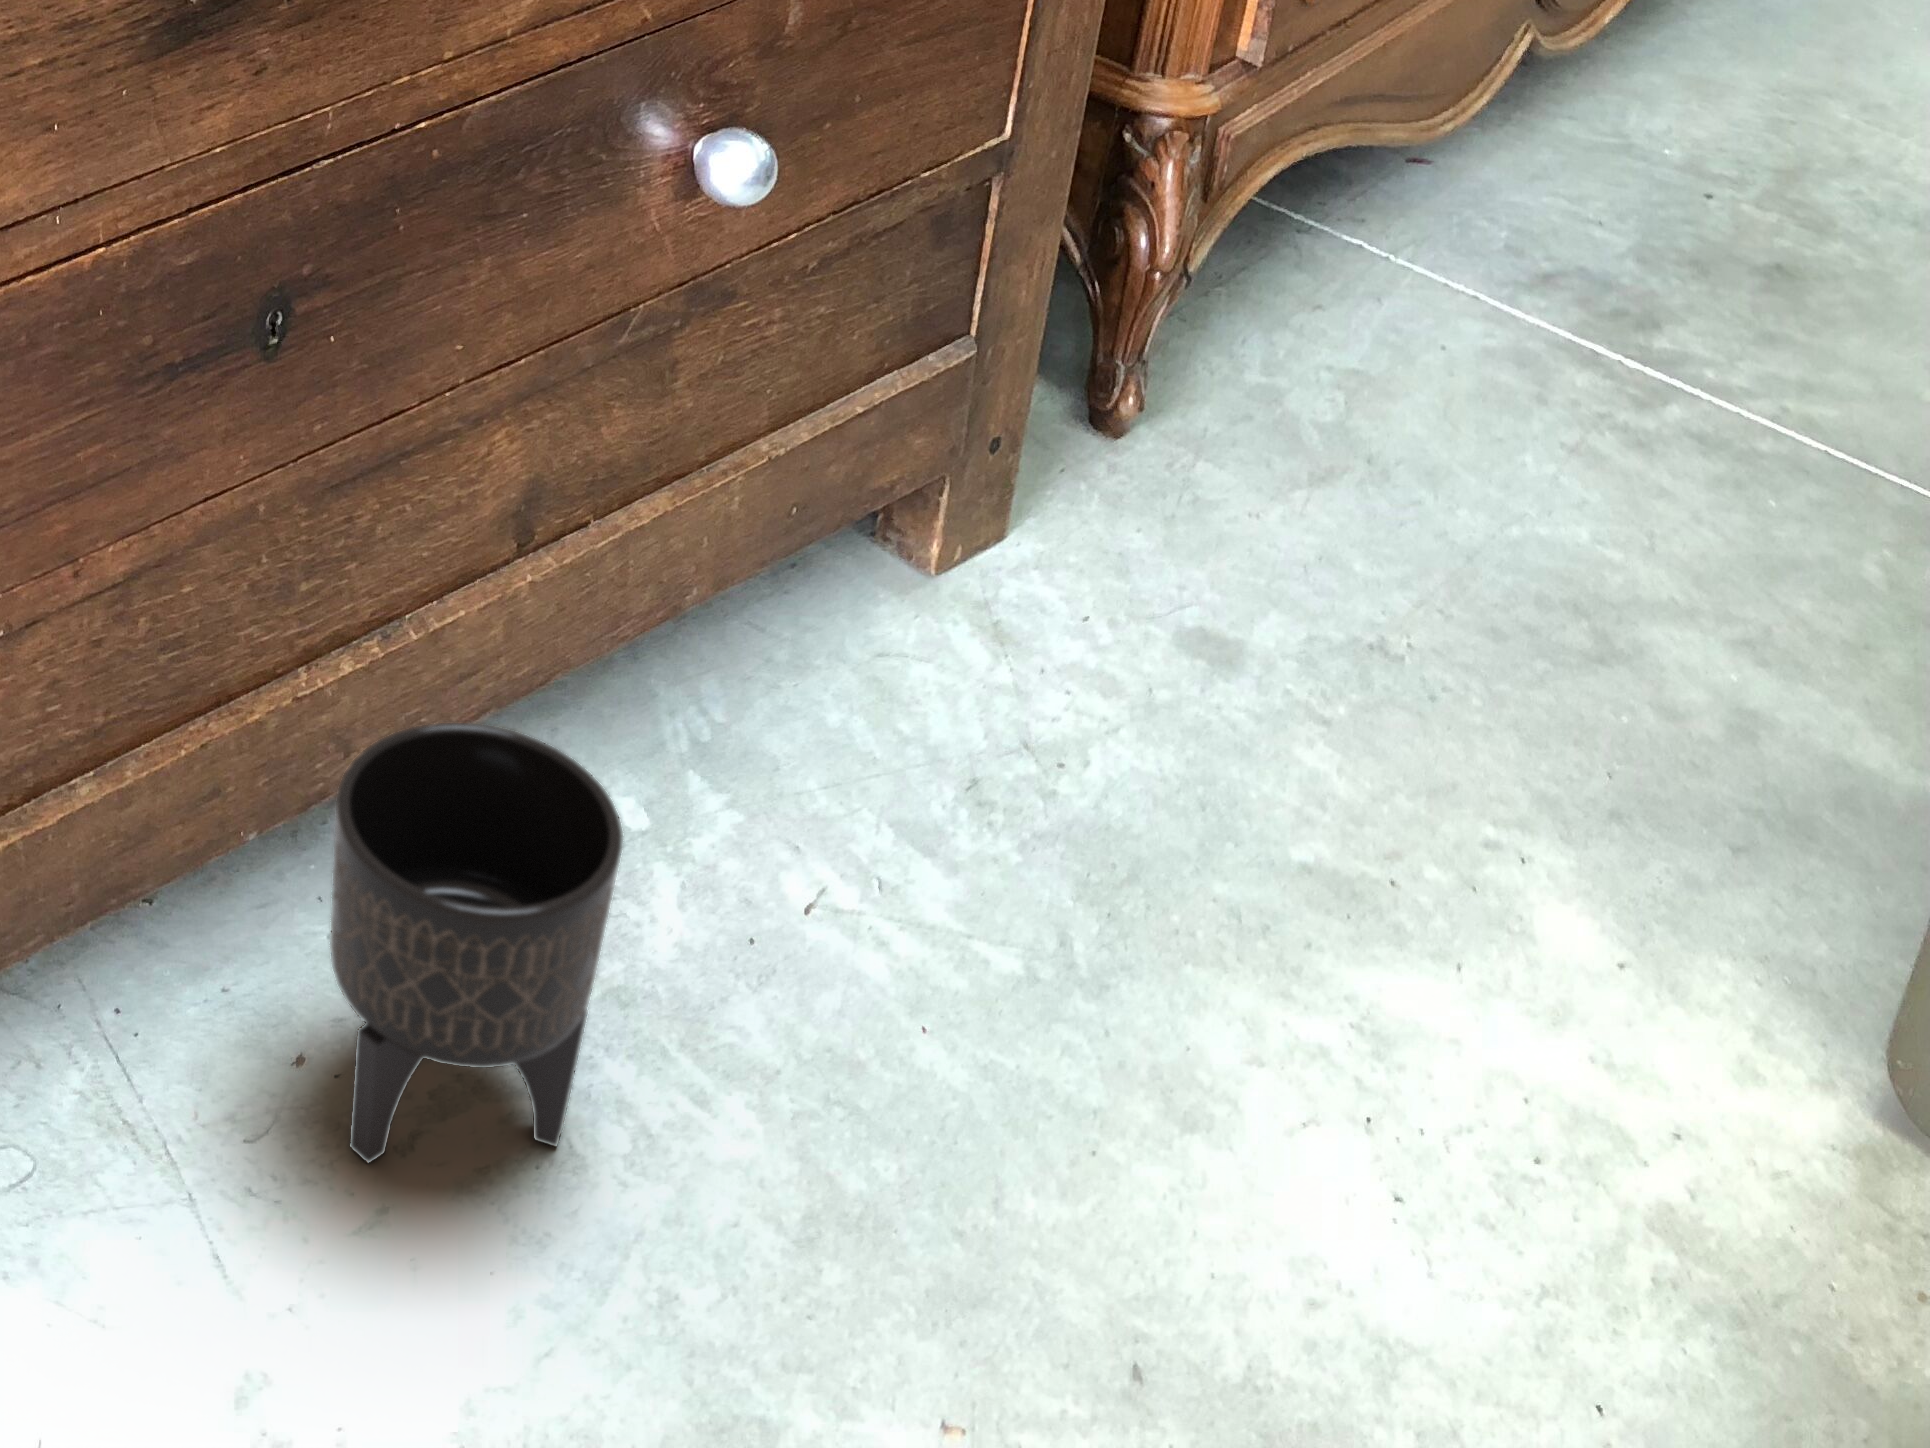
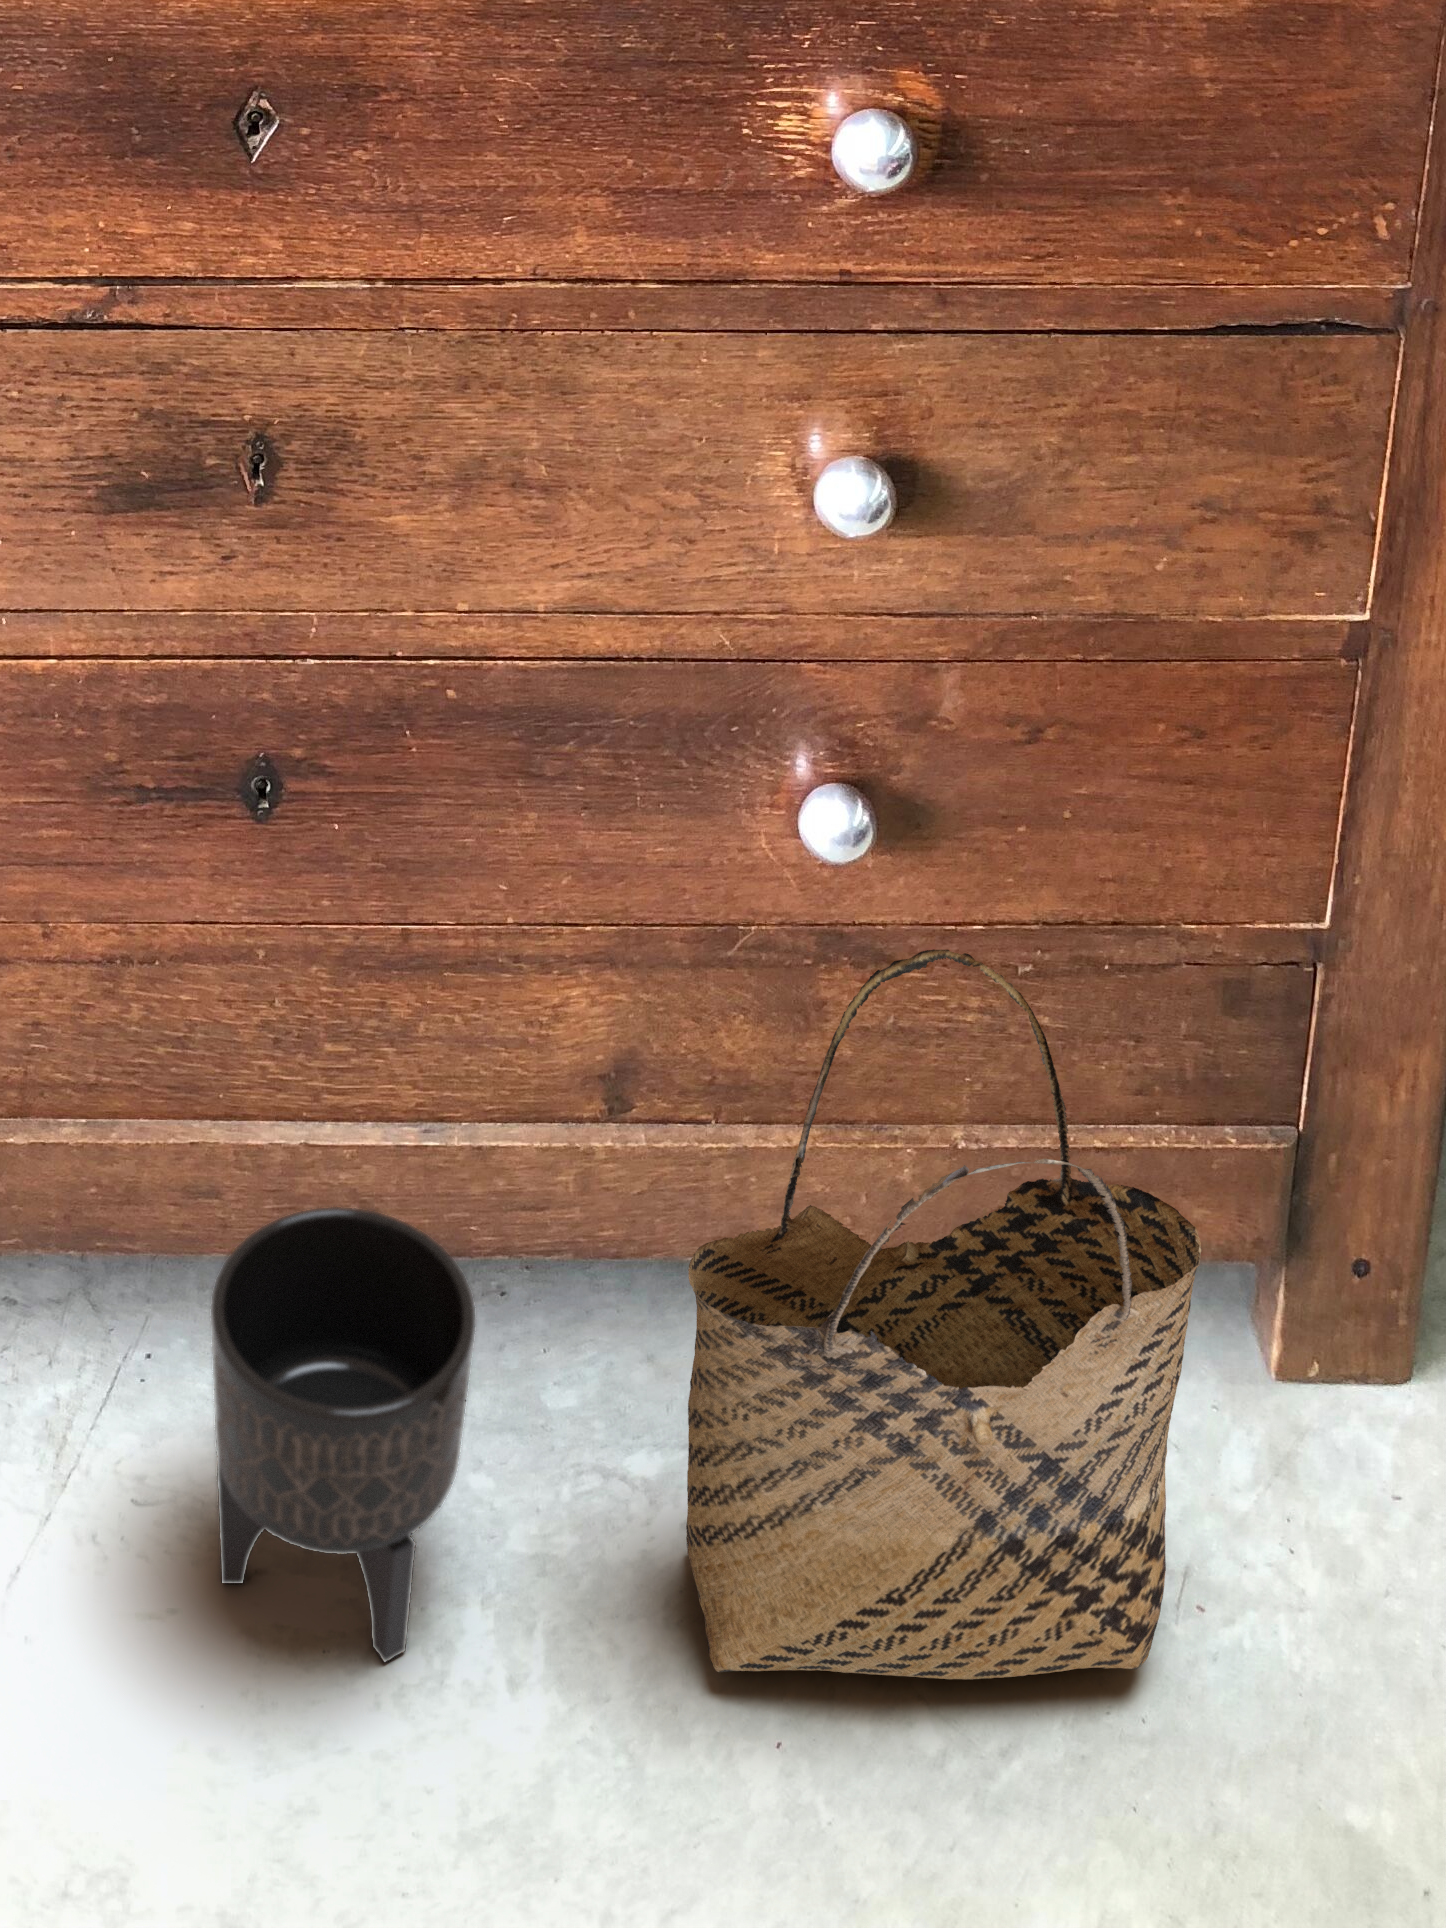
woven basket: none [683,253,1120,1000] -> present [686,949,1201,1679]

